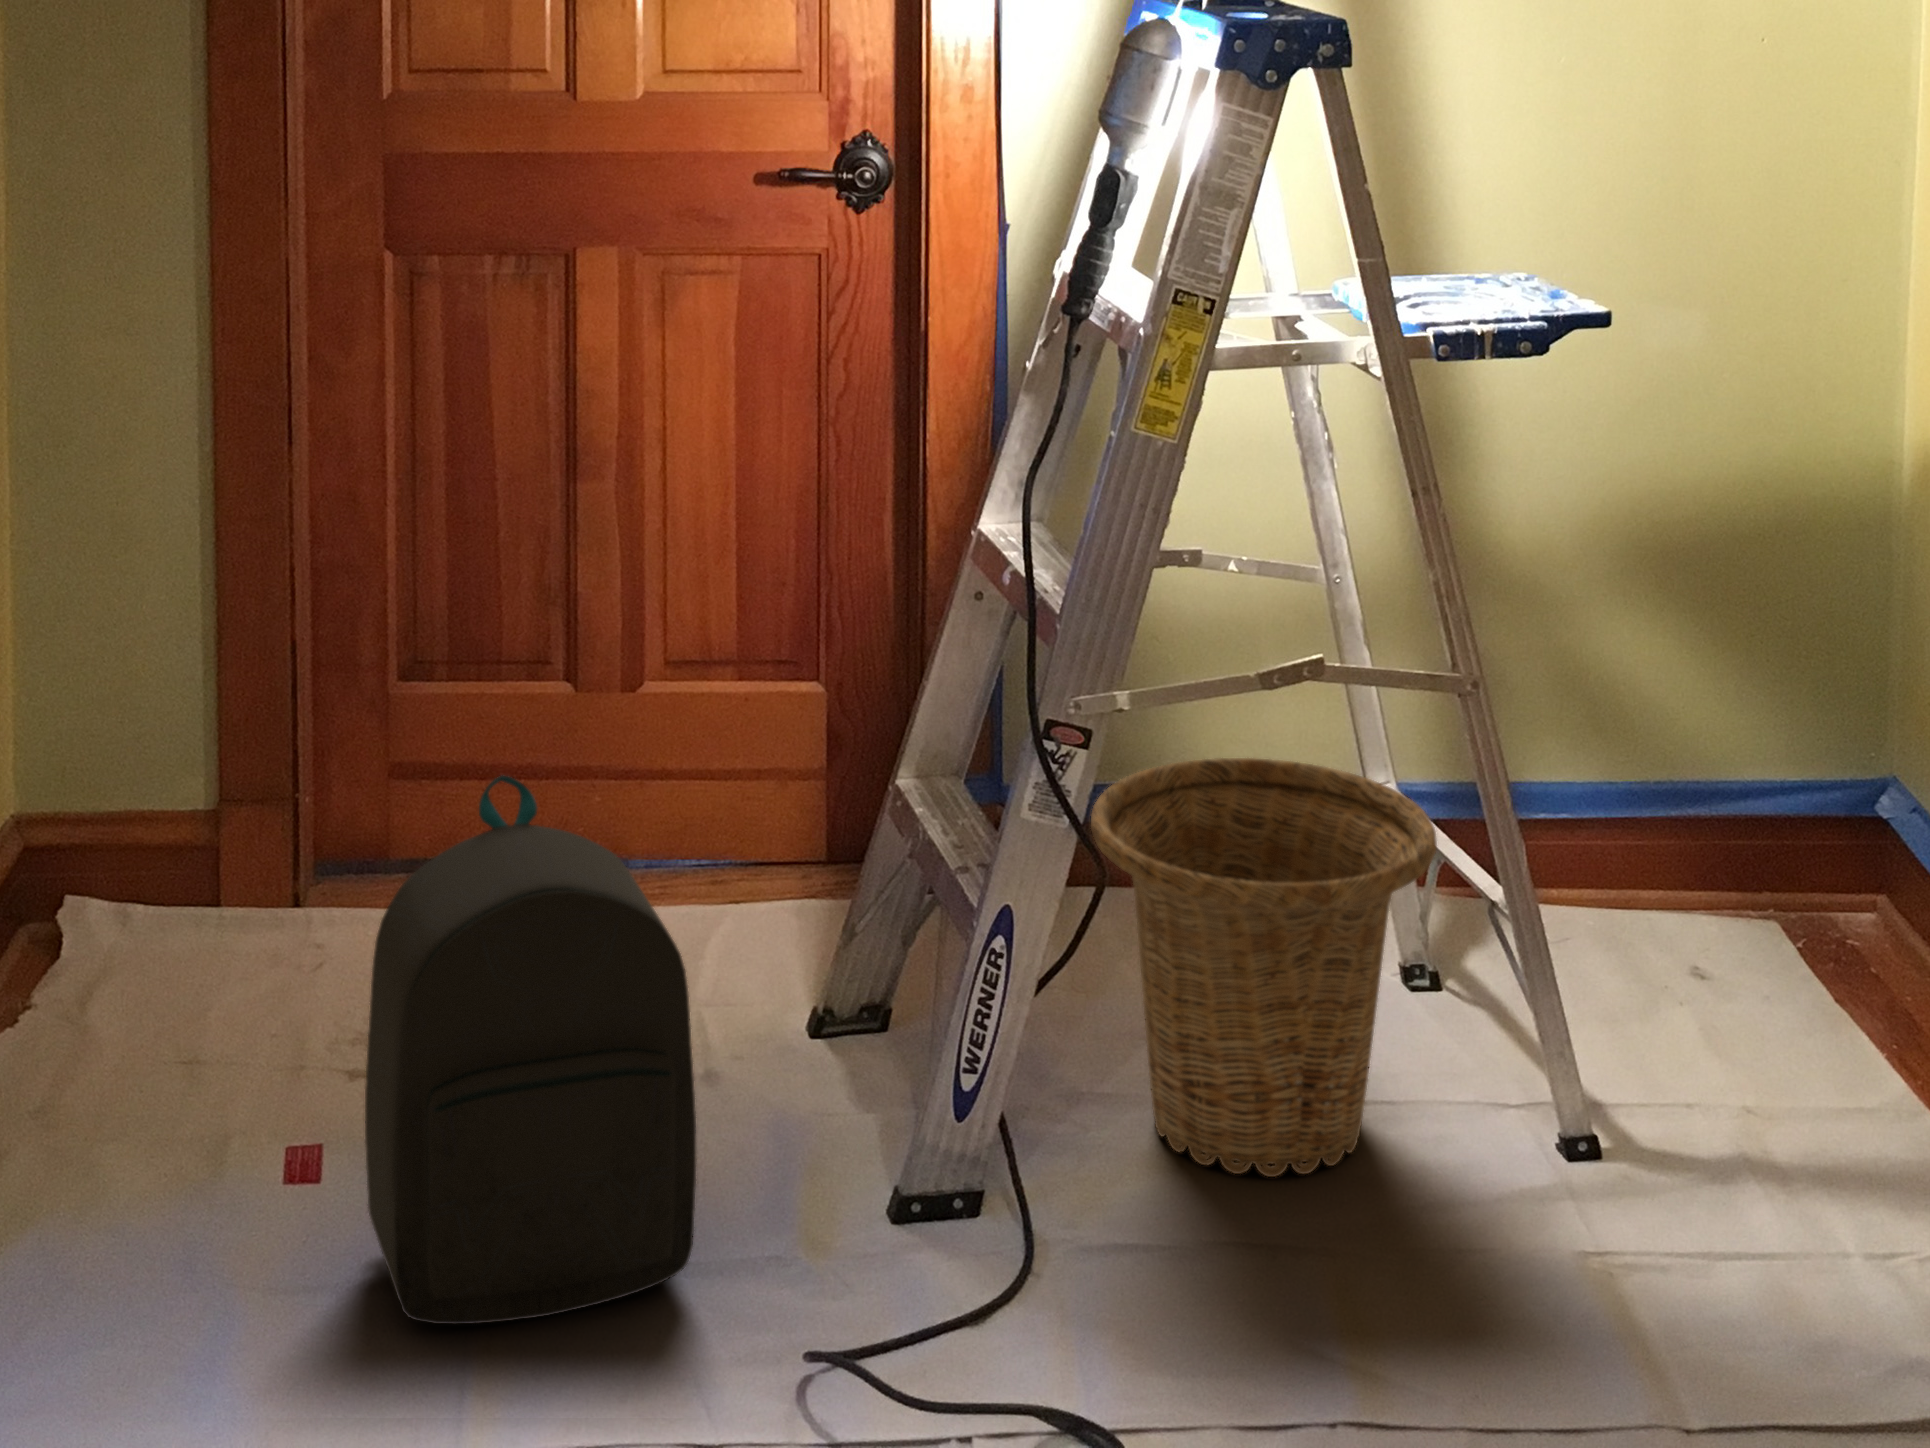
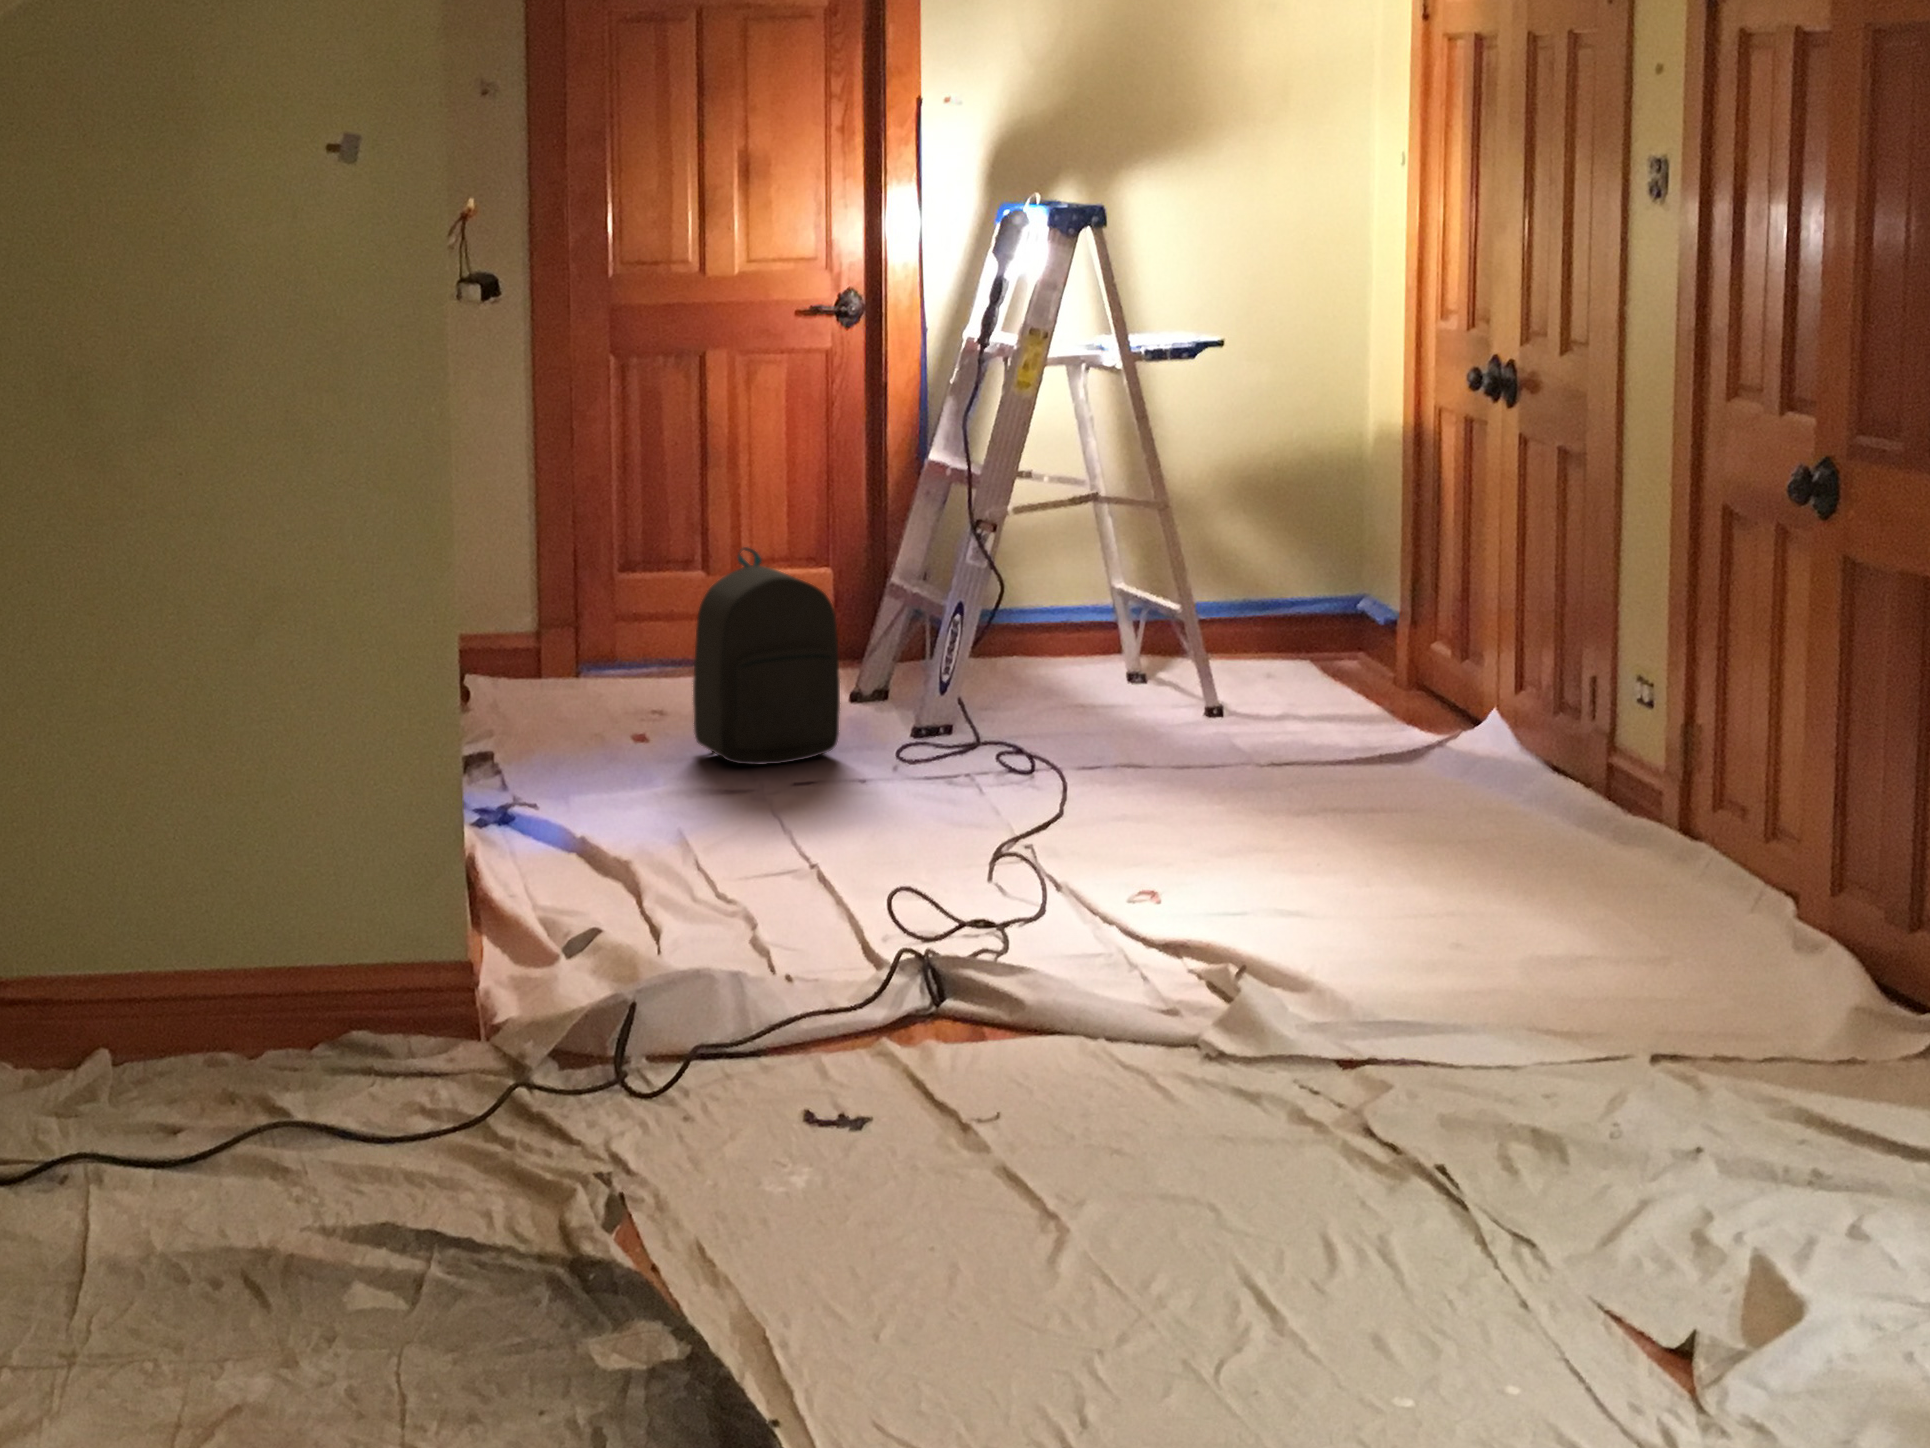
basket: present [1091,758,1437,1177] -> none [992,560,1149,726]

